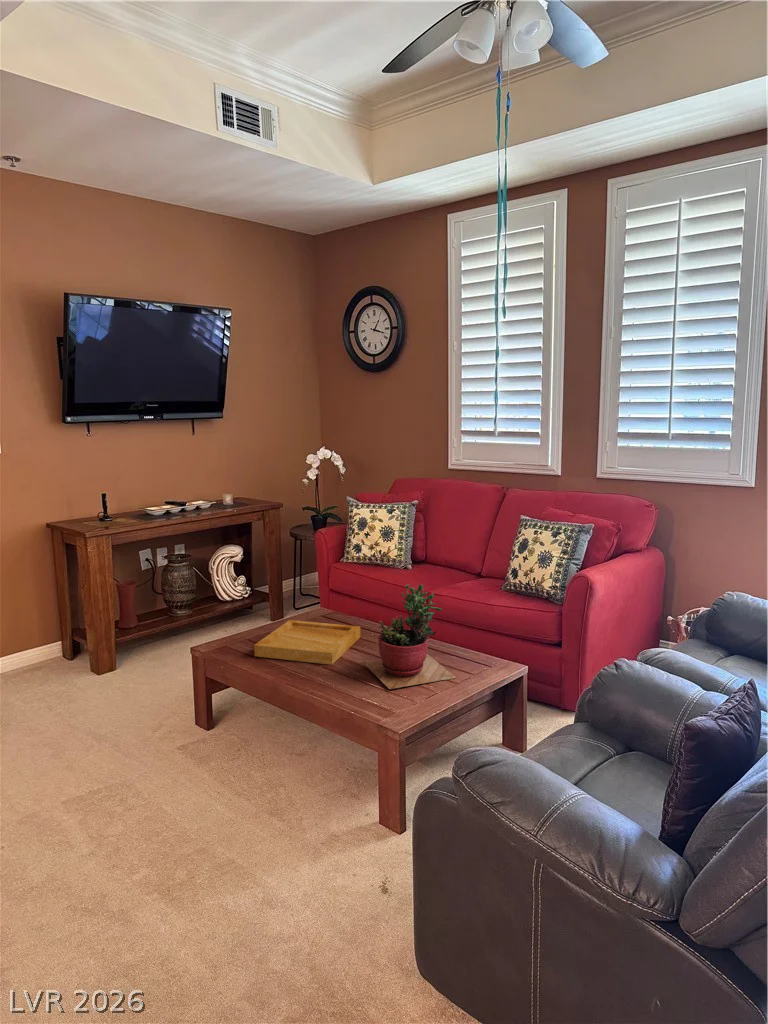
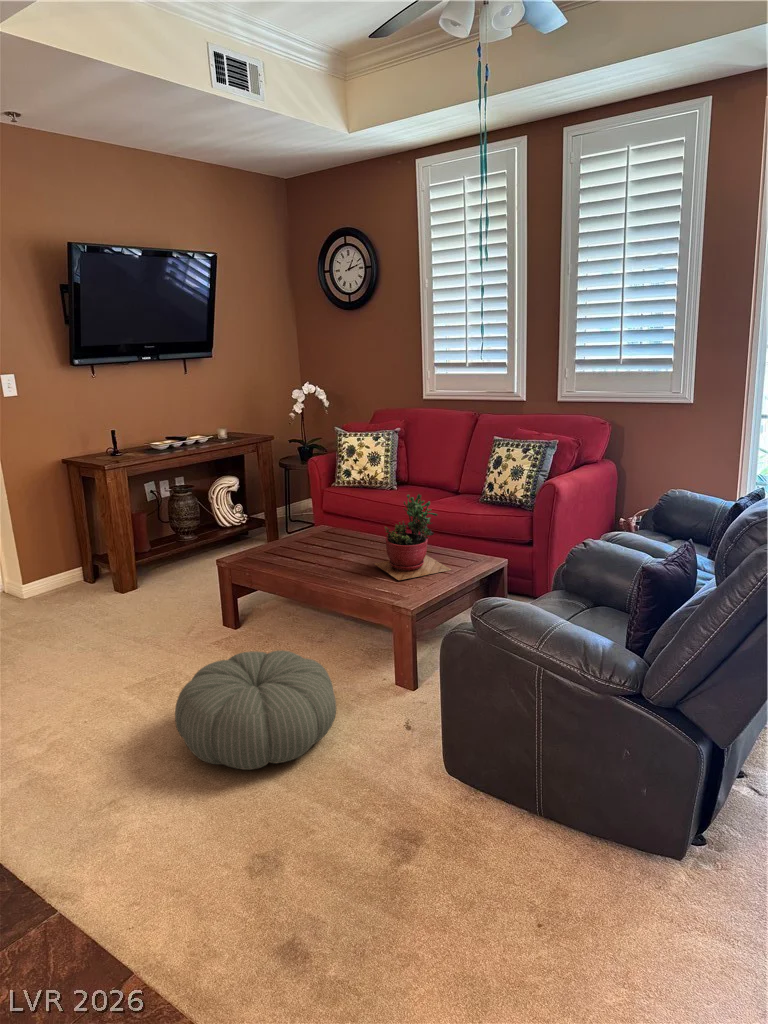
tray: present [254,620,360,665] -> none [276,534,364,566]
pouf: none [88,773,292,943] -> present [175,650,336,770]

